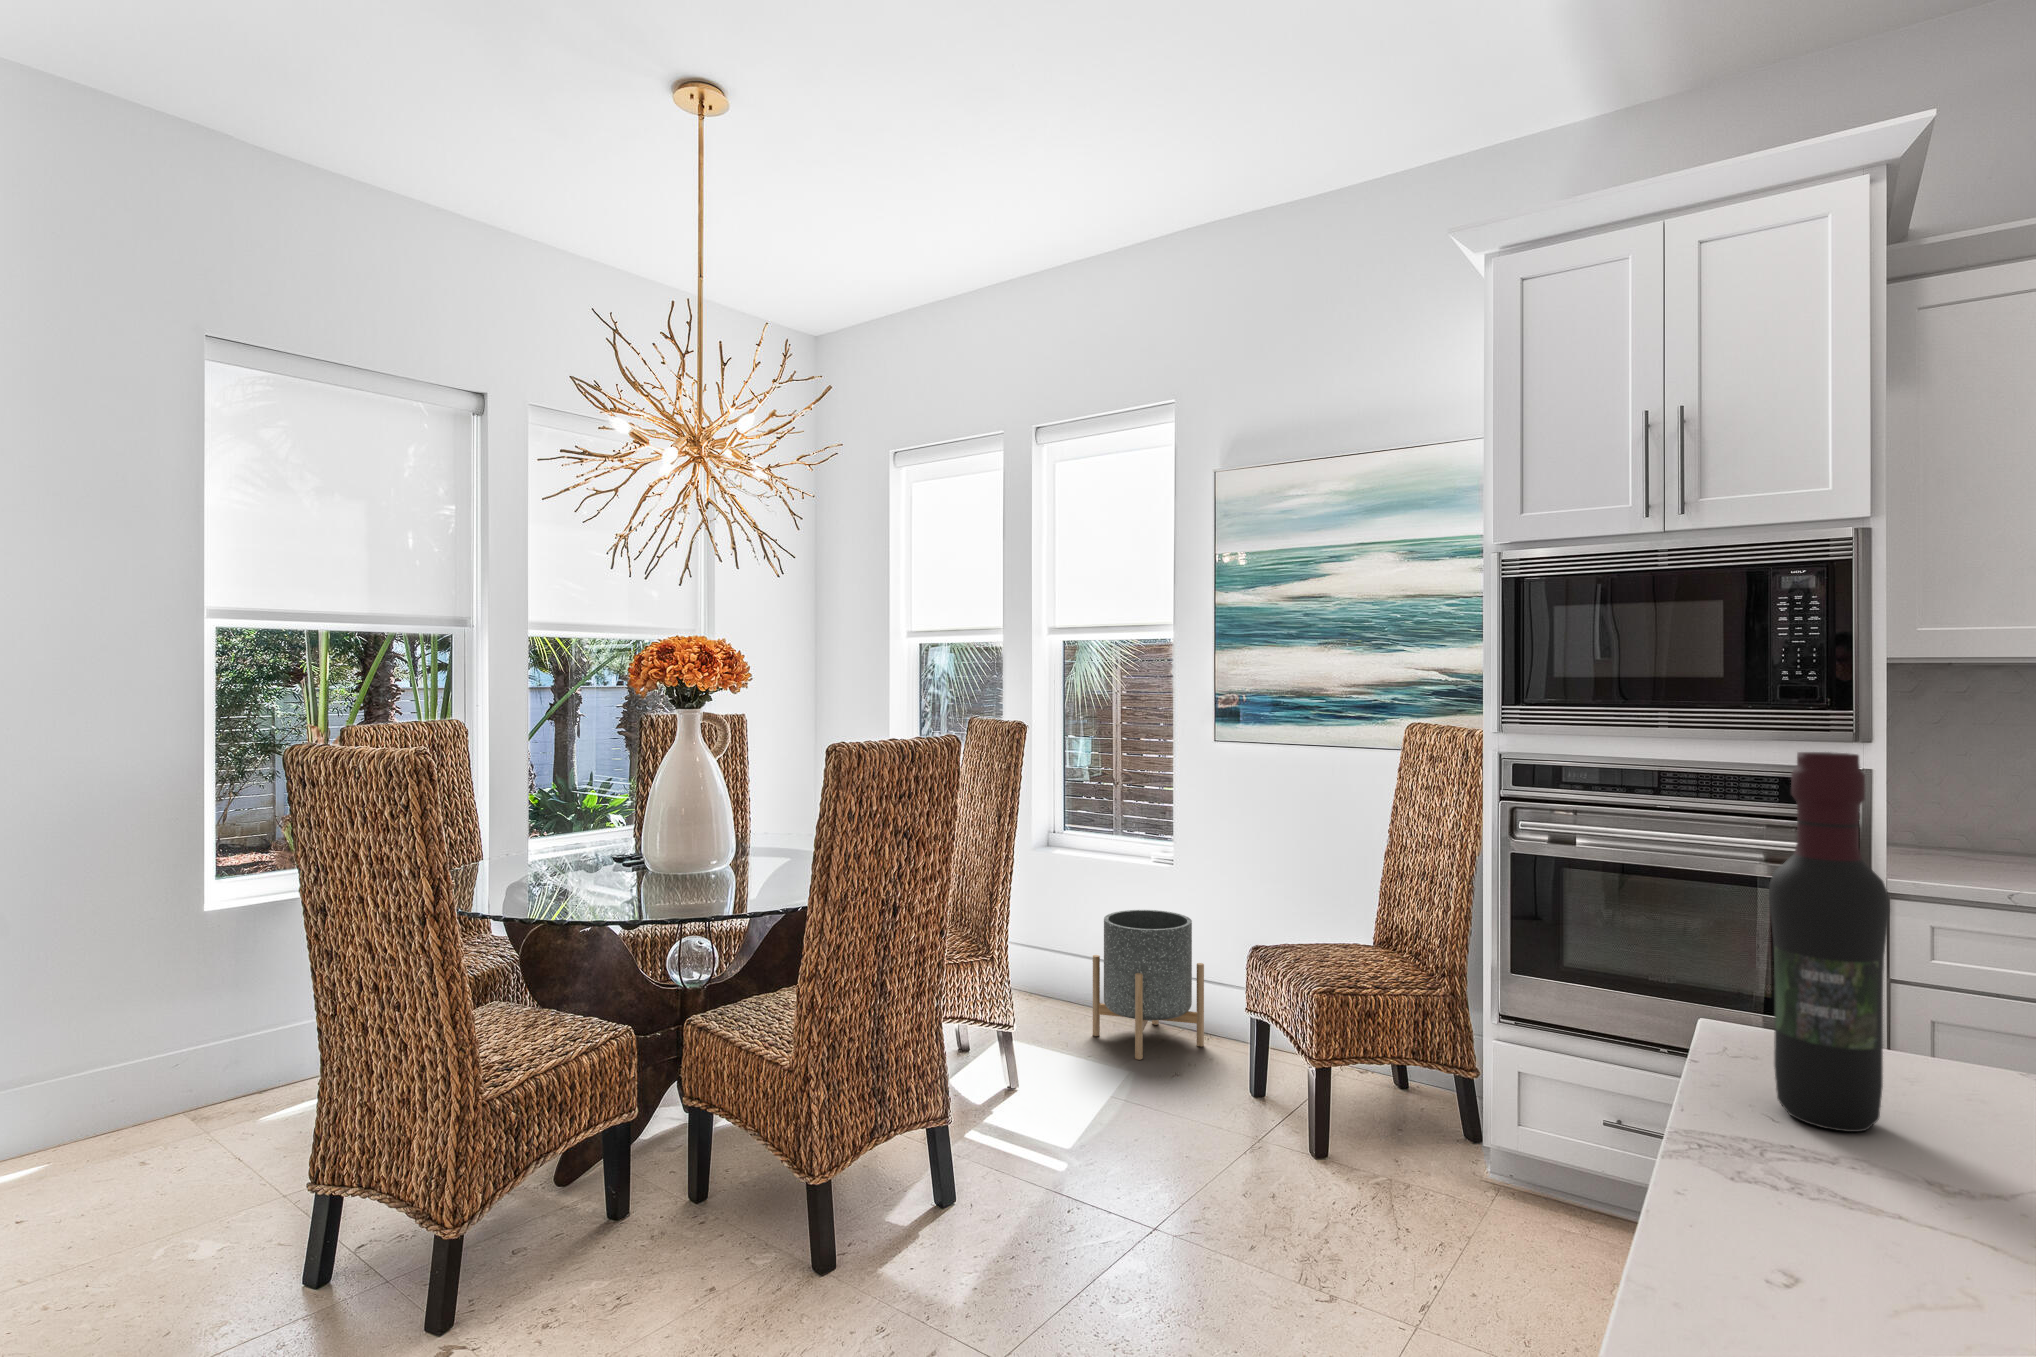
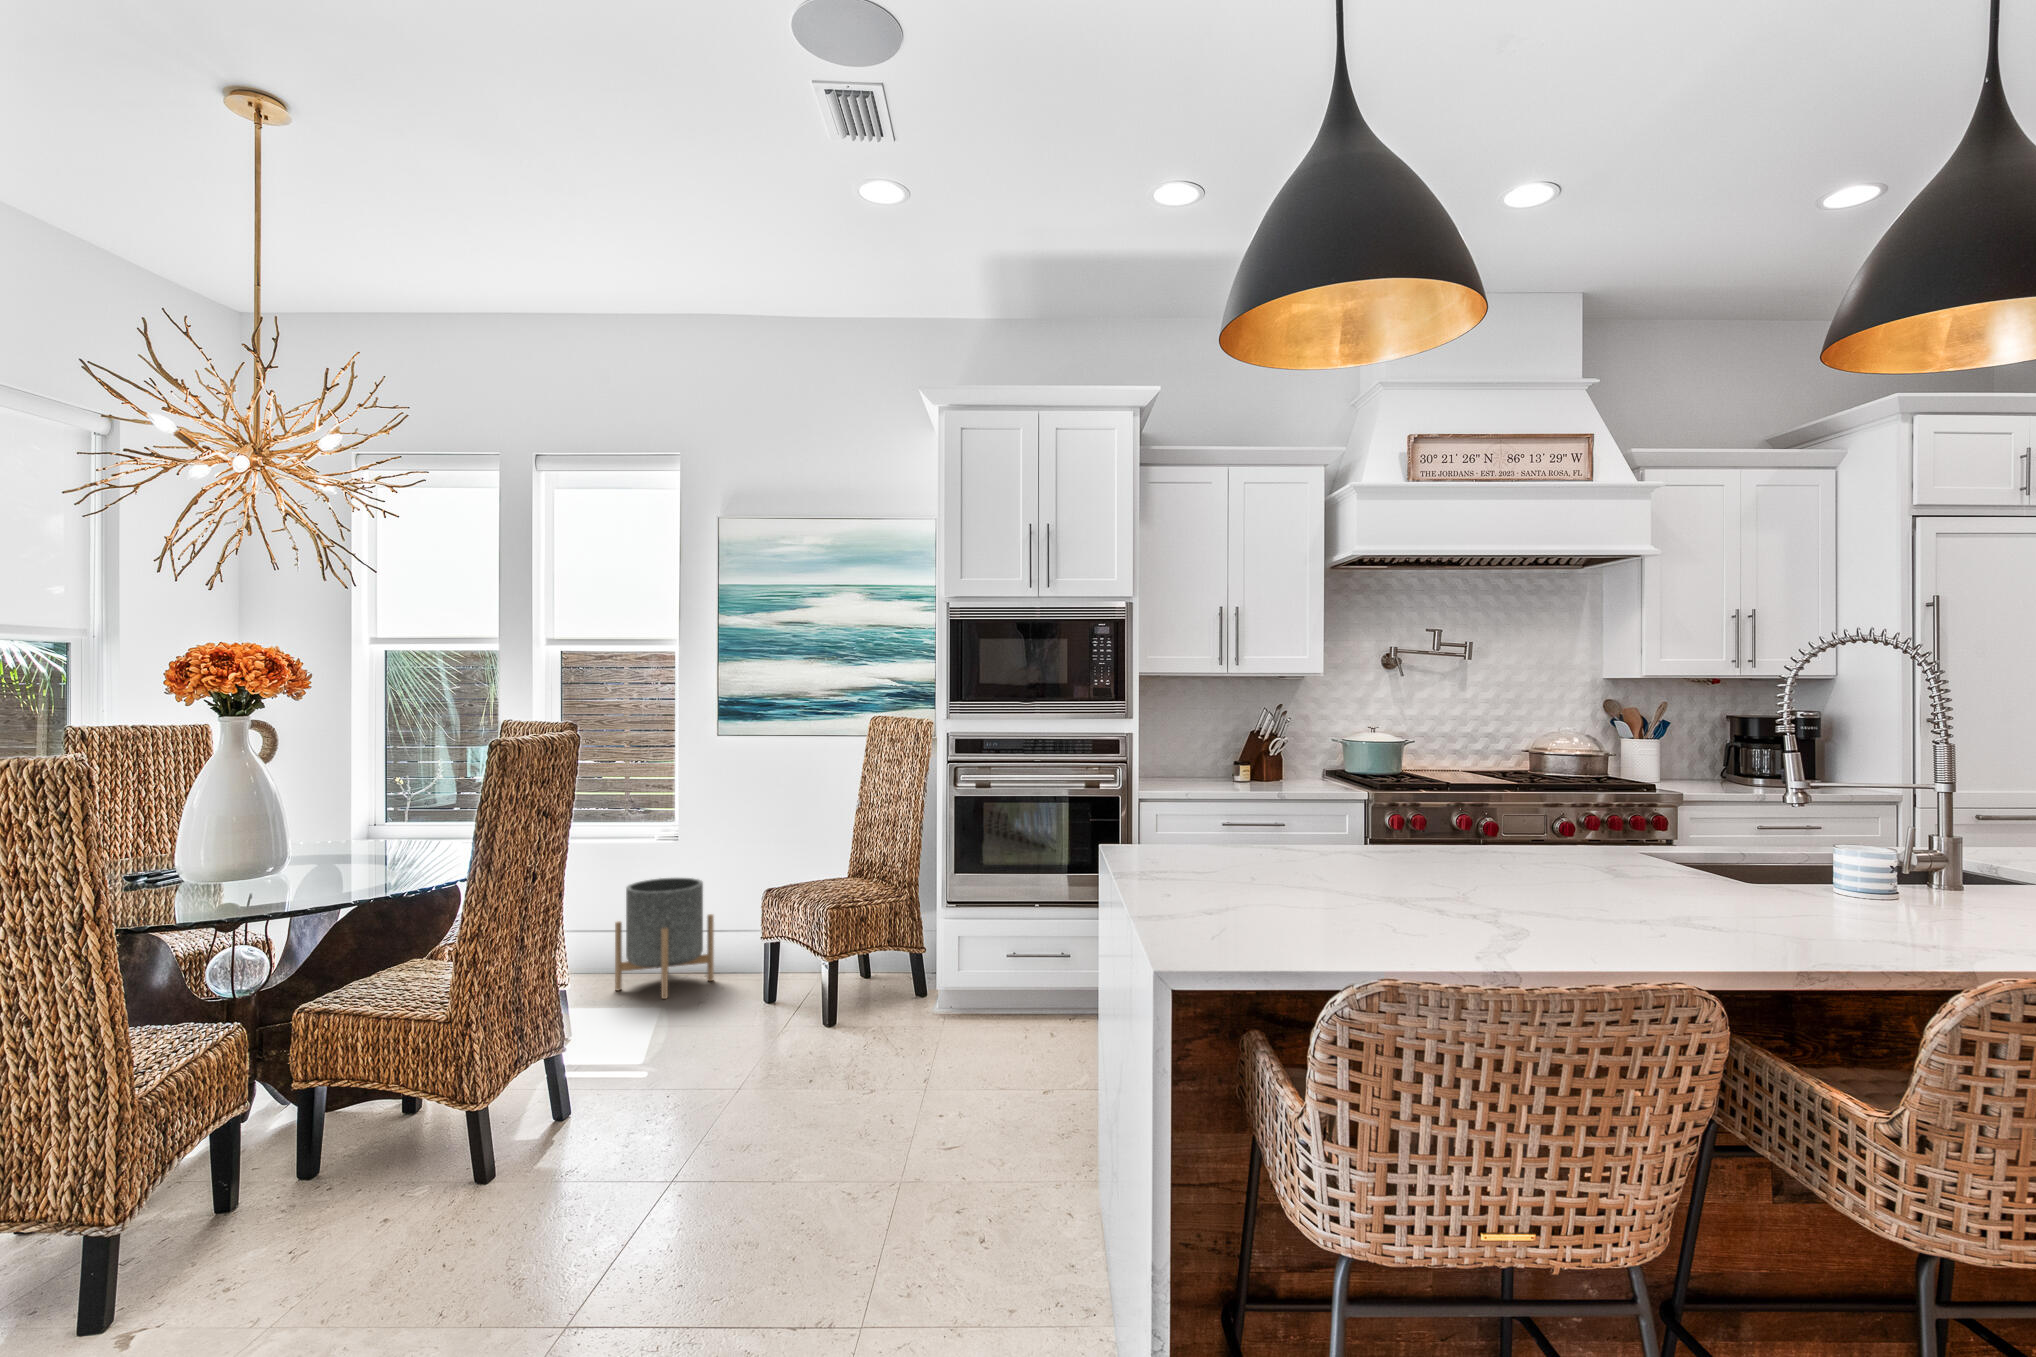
wine bottle: present [1769,752,1890,1132] -> none [1152,711,1191,863]

